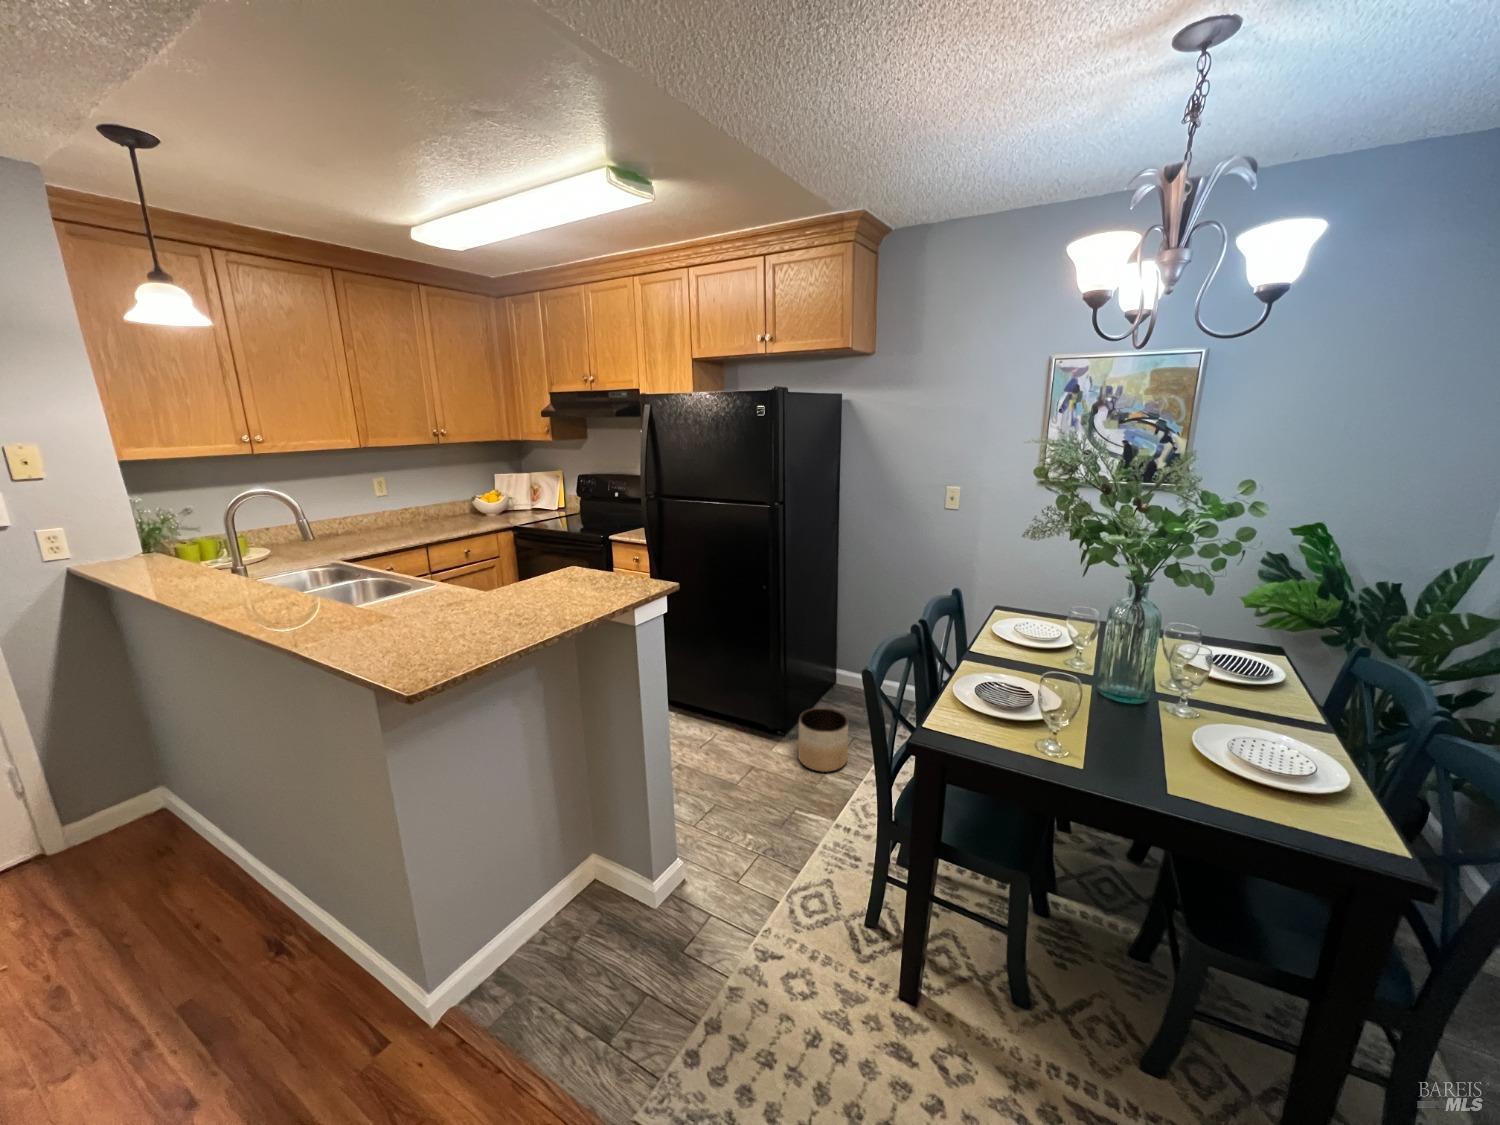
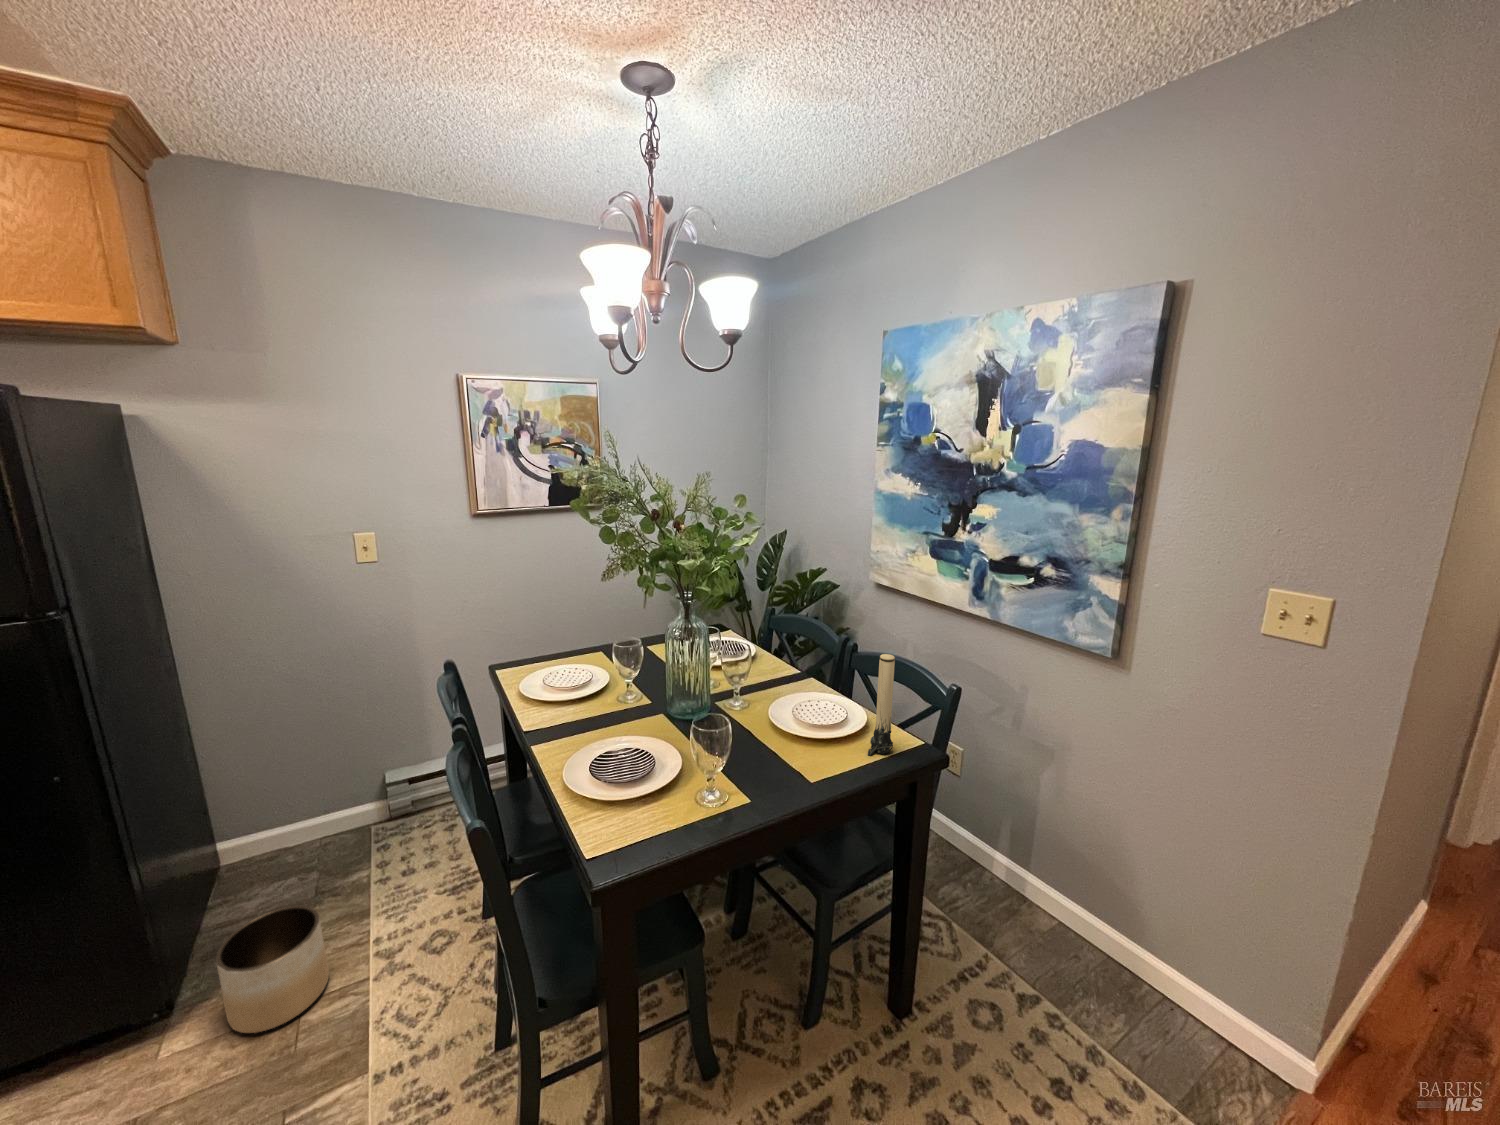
candle: none [1306,709,1390,842] -> present [868,654,895,756]

